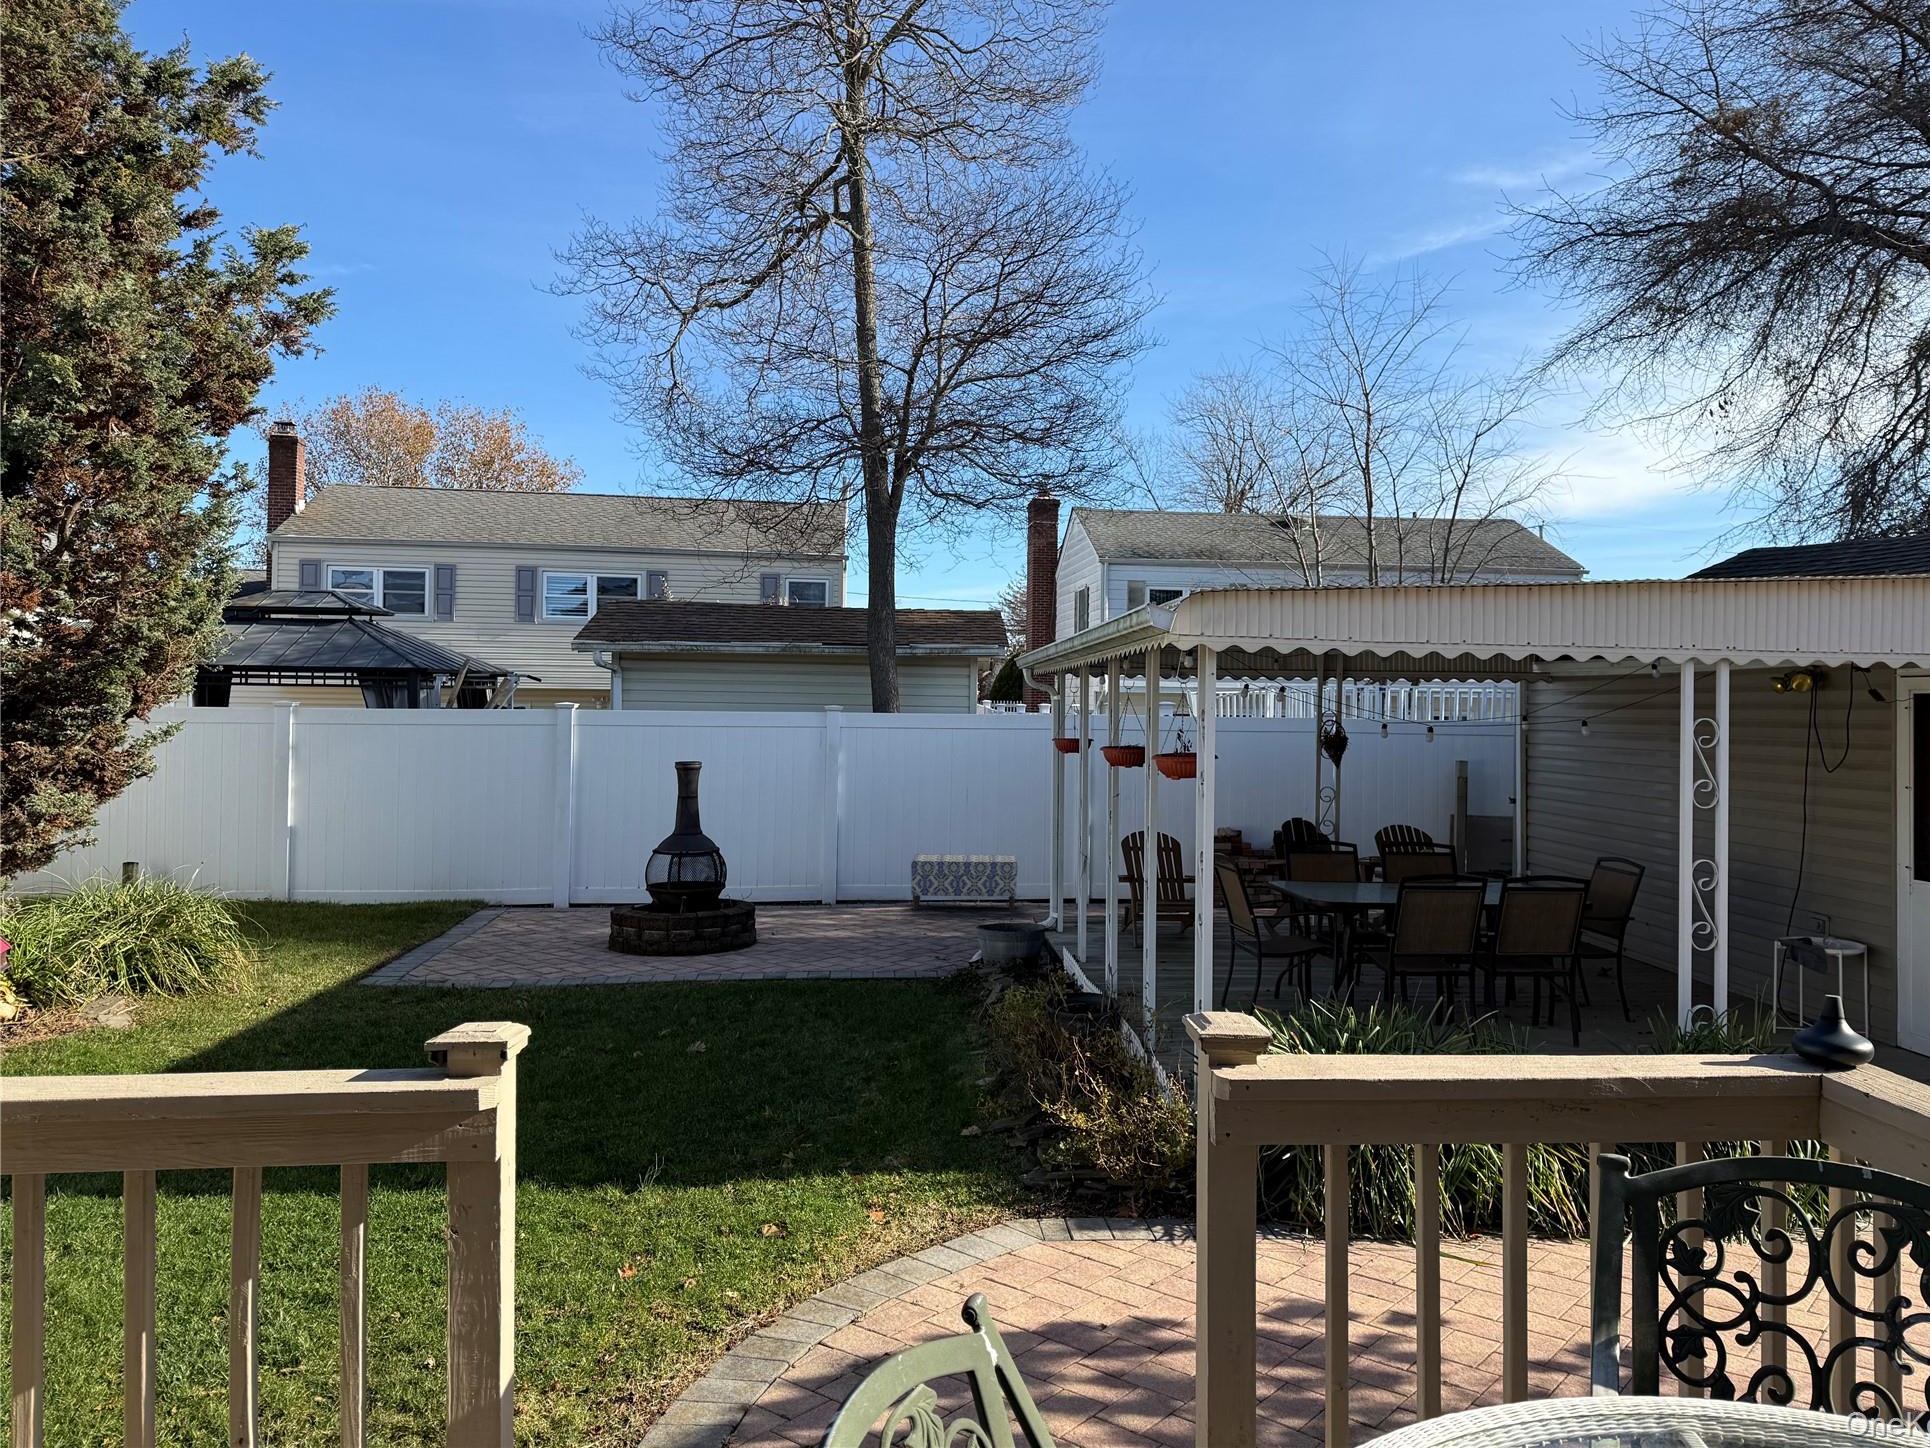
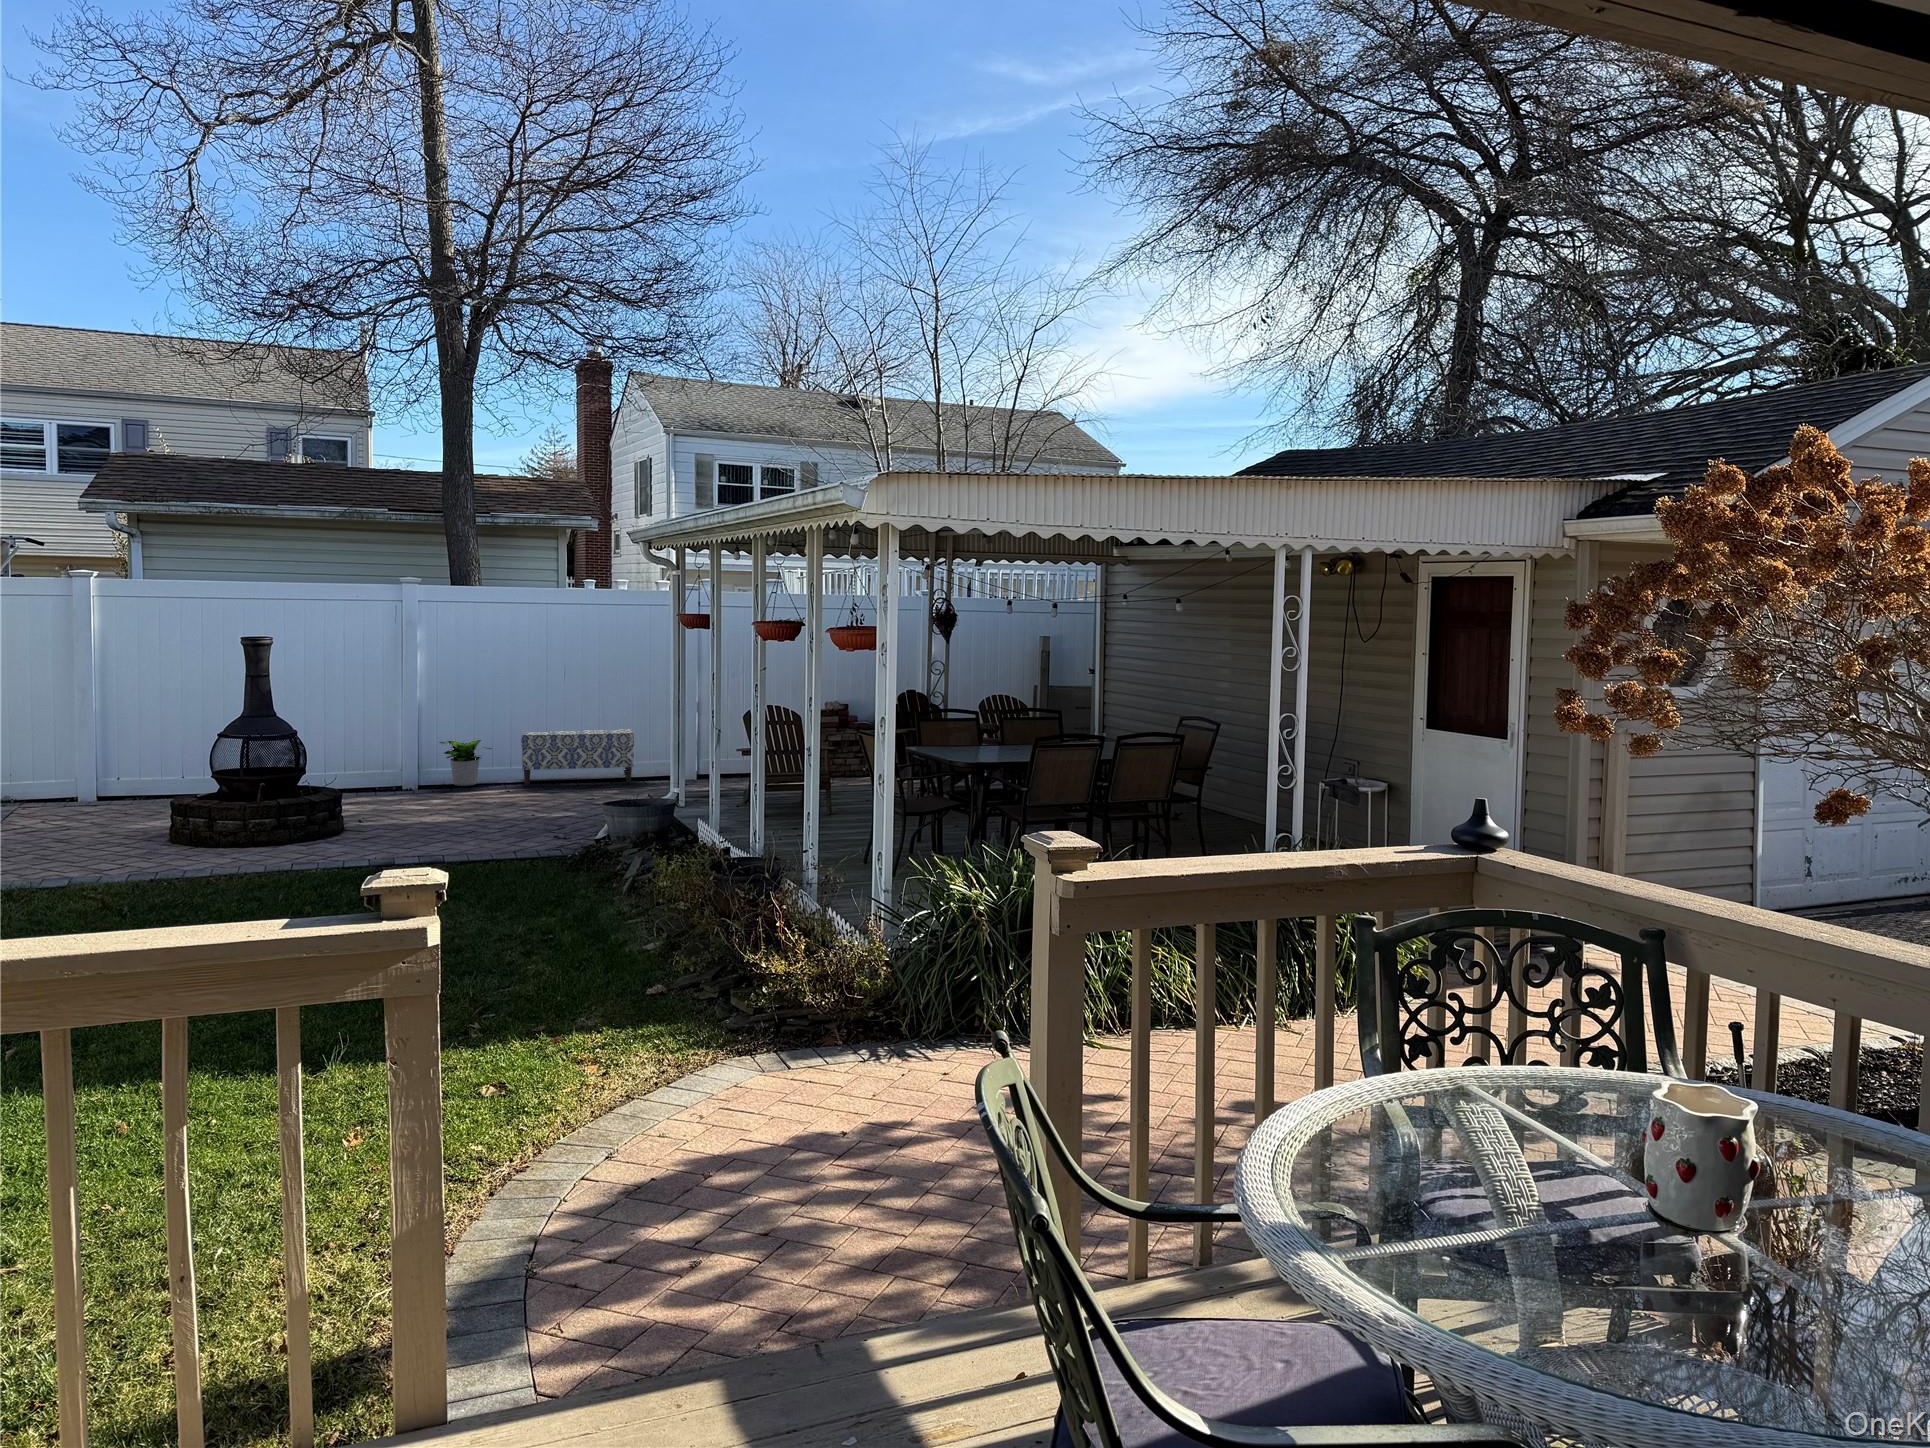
potted plant: none [837,862,886,909] -> present [440,740,492,786]

